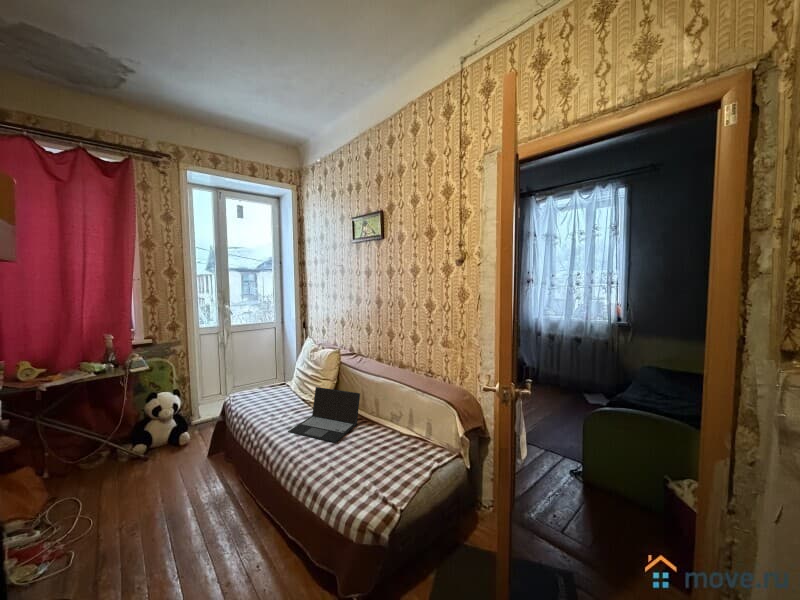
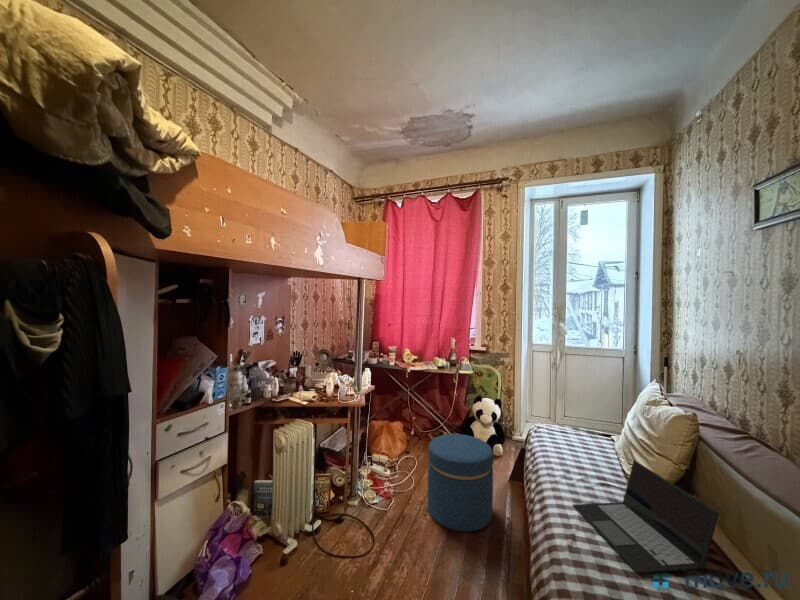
ottoman: none [124,427,208,530] -> present [428,434,493,532]

